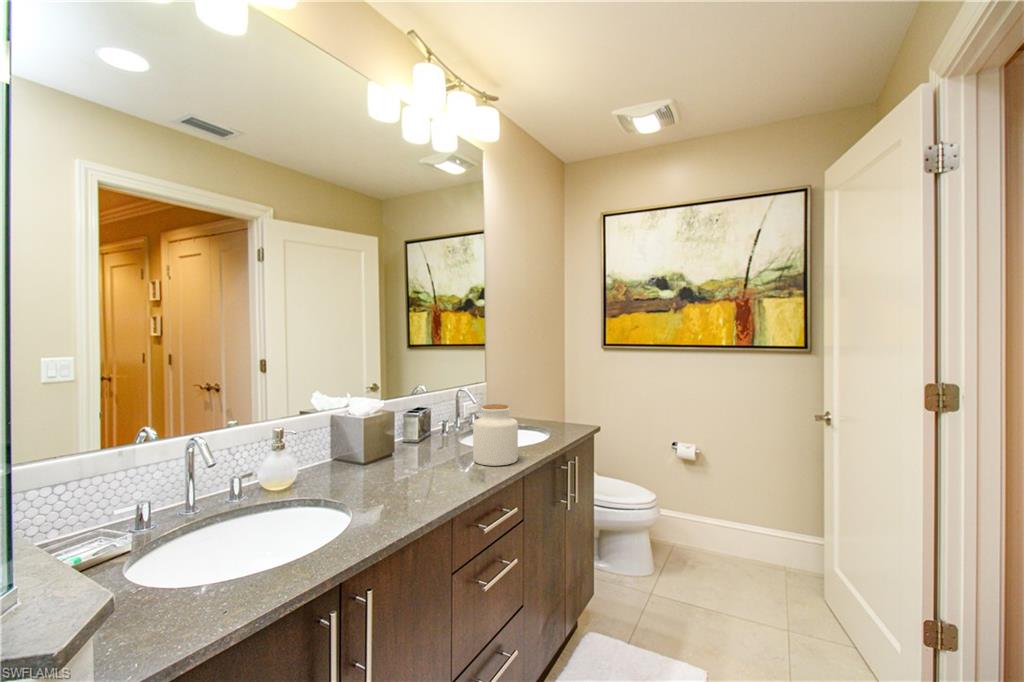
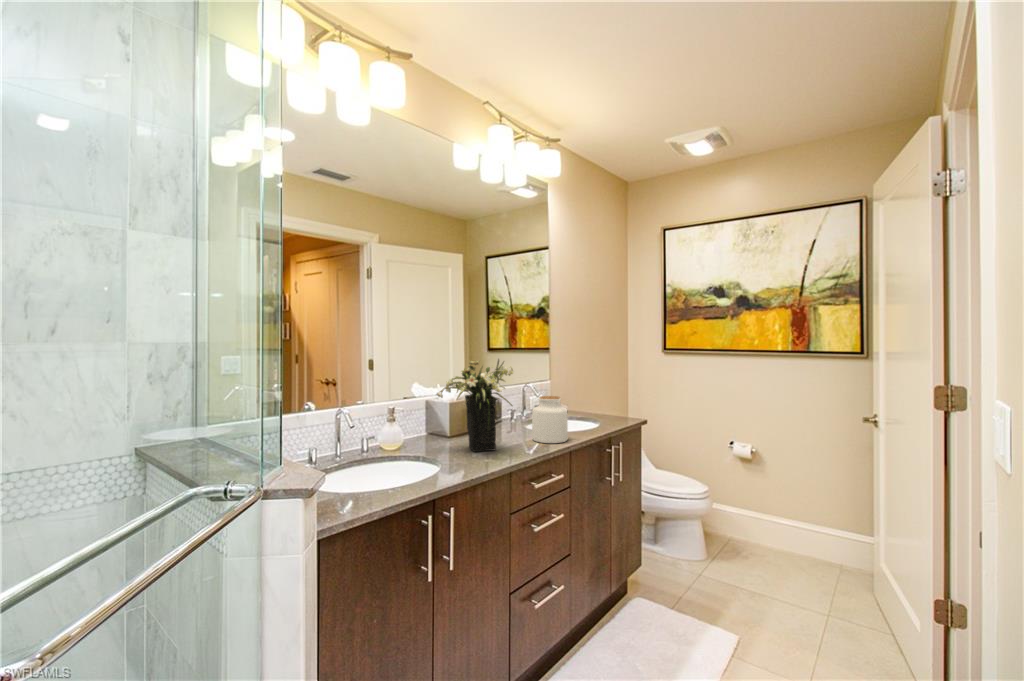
flower arrangement: none [345,358,452,486] -> present [437,359,514,452]

